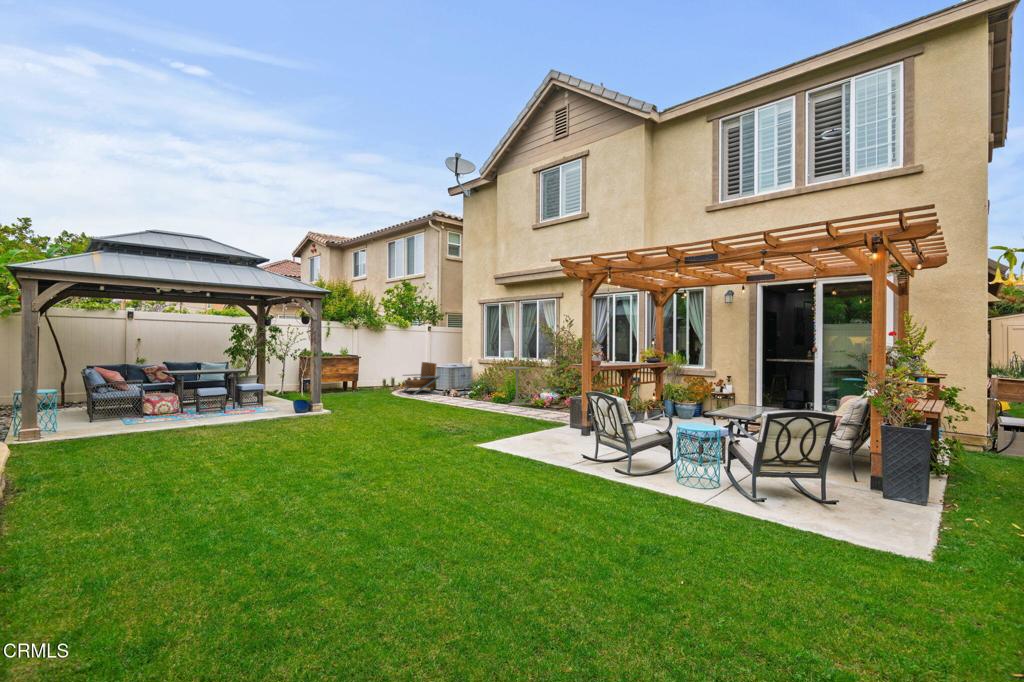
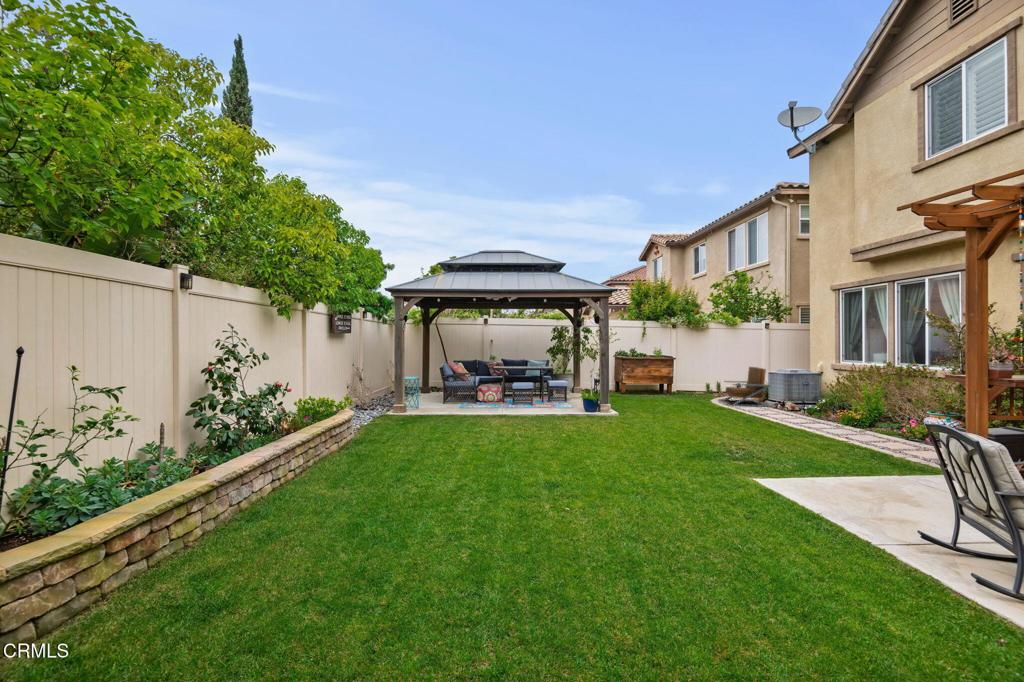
pedestal table: present [506,367,528,405] -> none [857,377,901,434]

